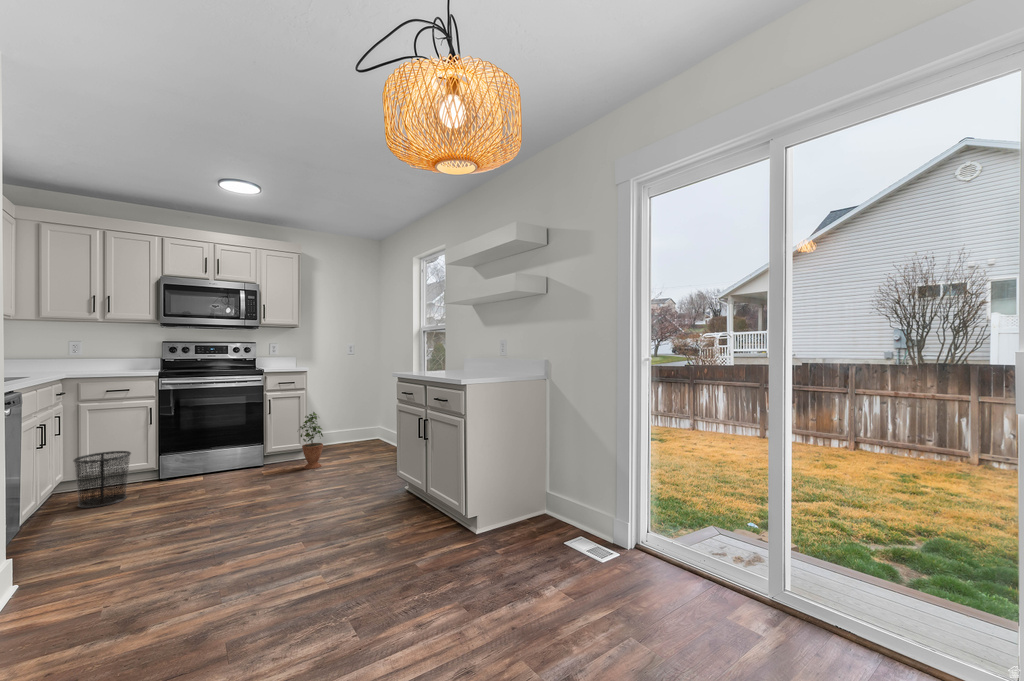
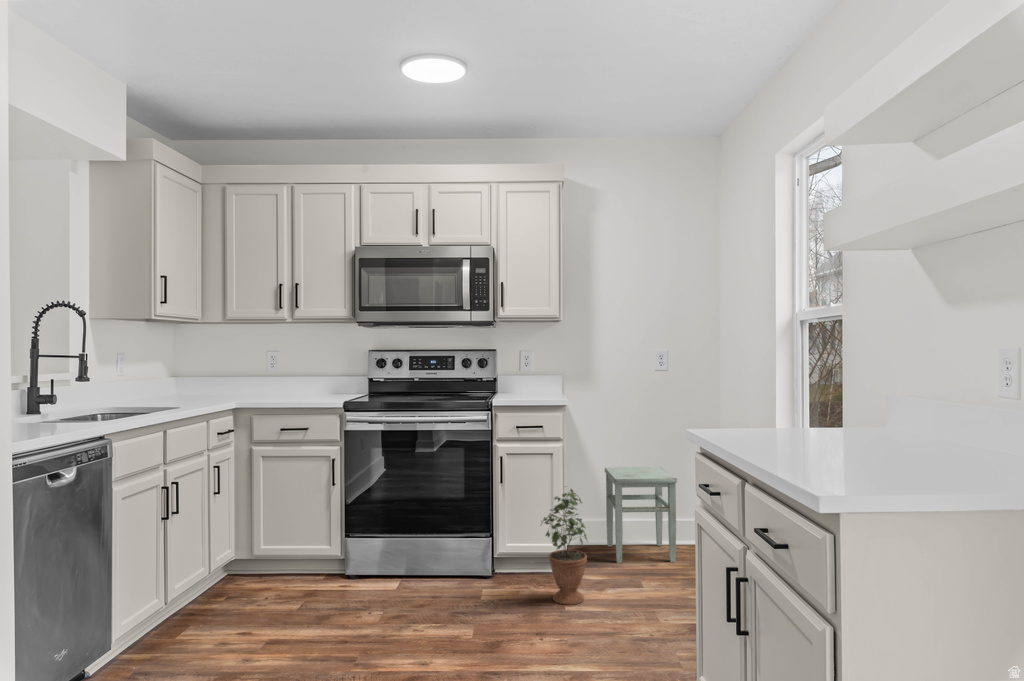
stool: none [322,403,364,452] -> present [605,467,677,563]
waste bin: present [73,451,131,508] -> none [224,524,295,616]

